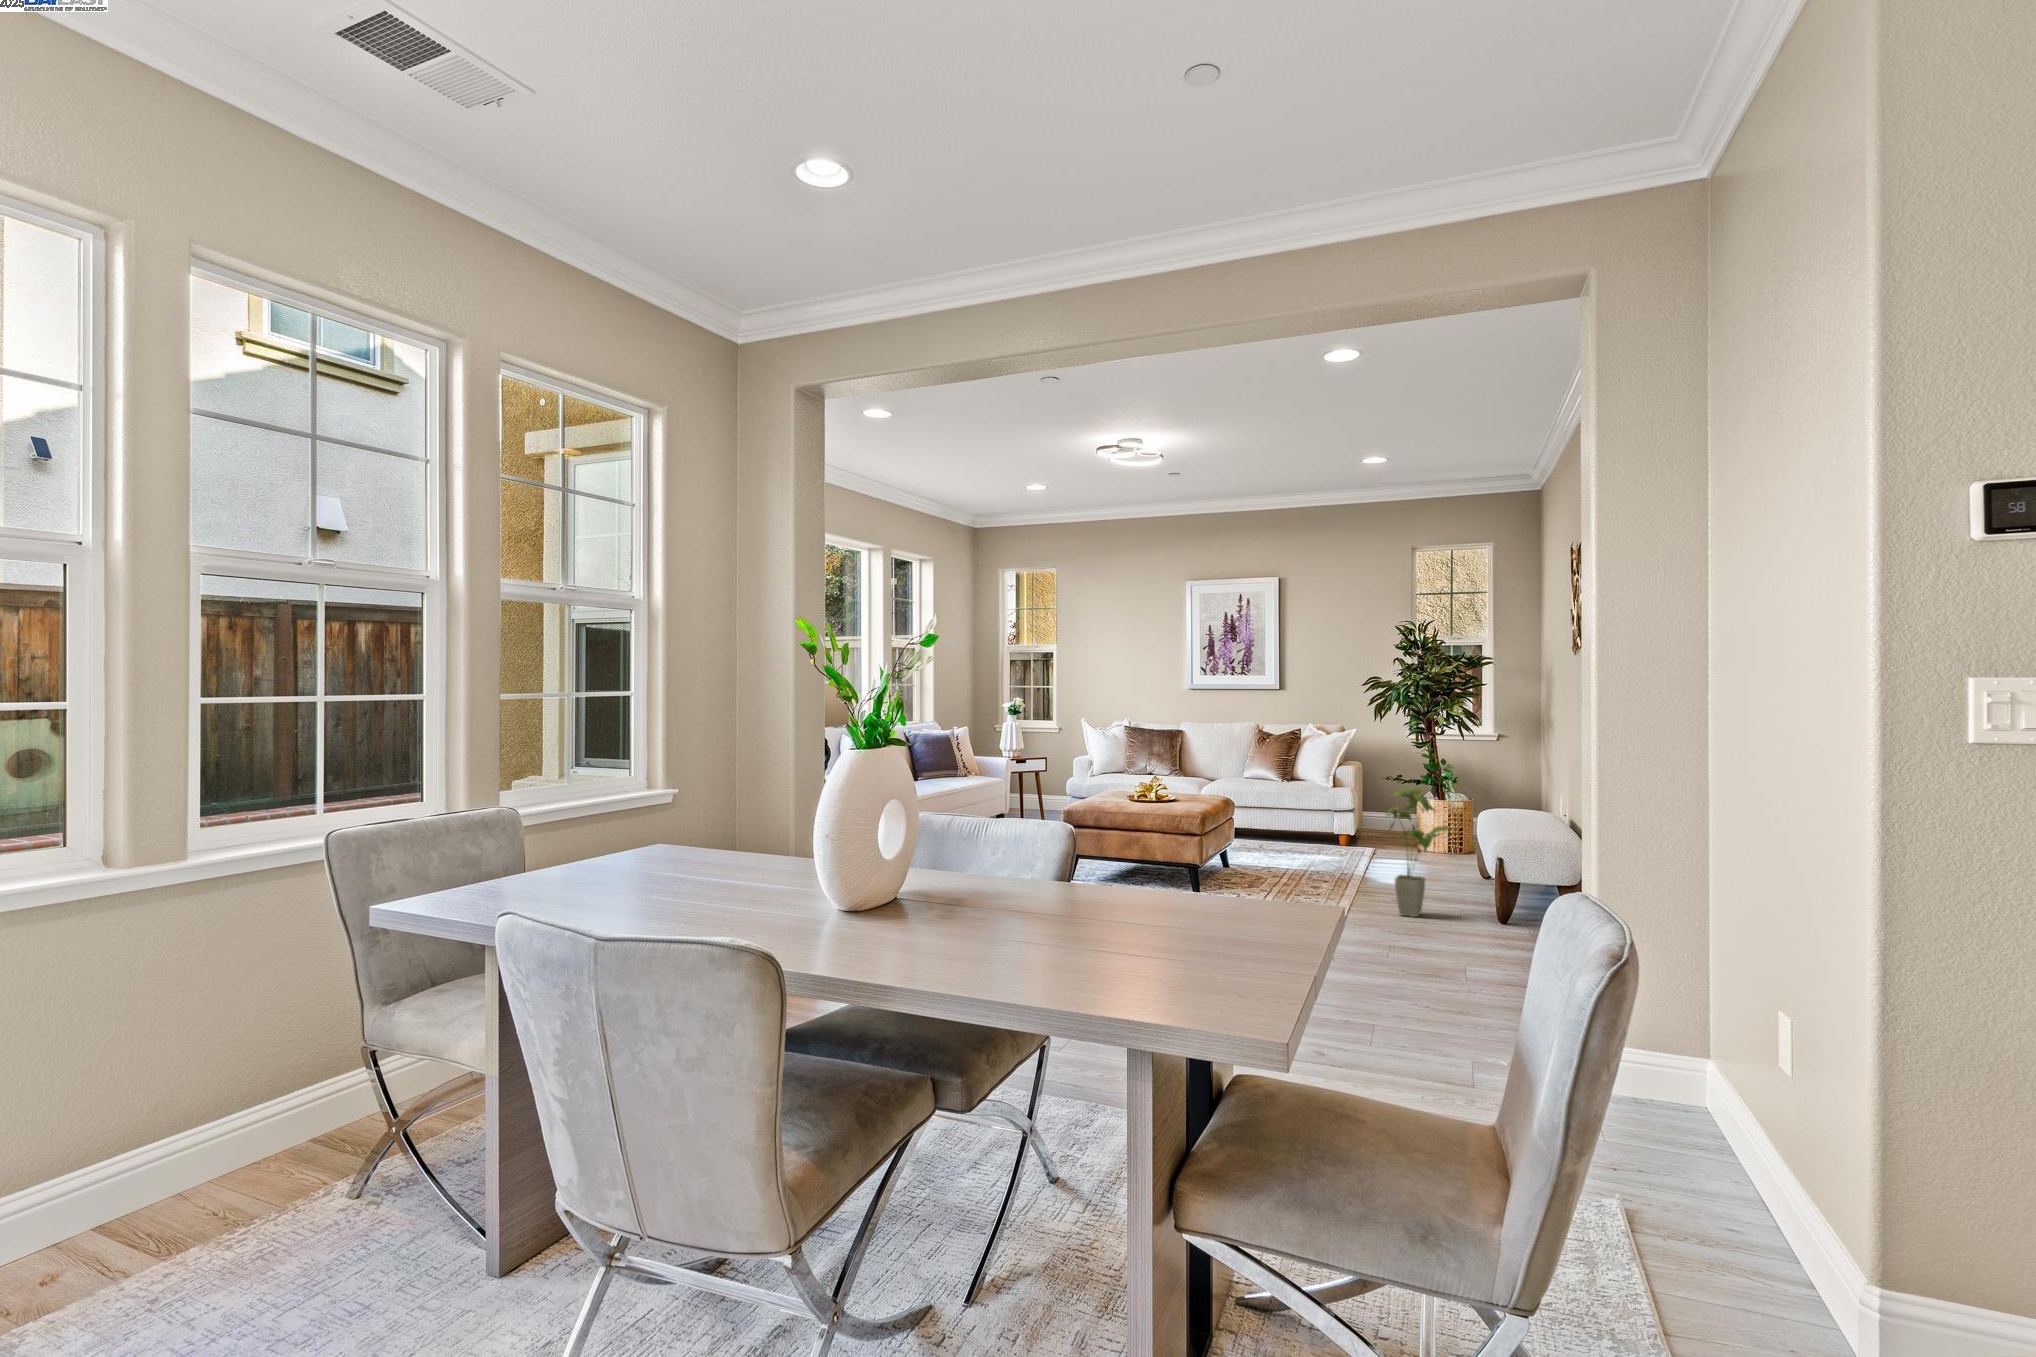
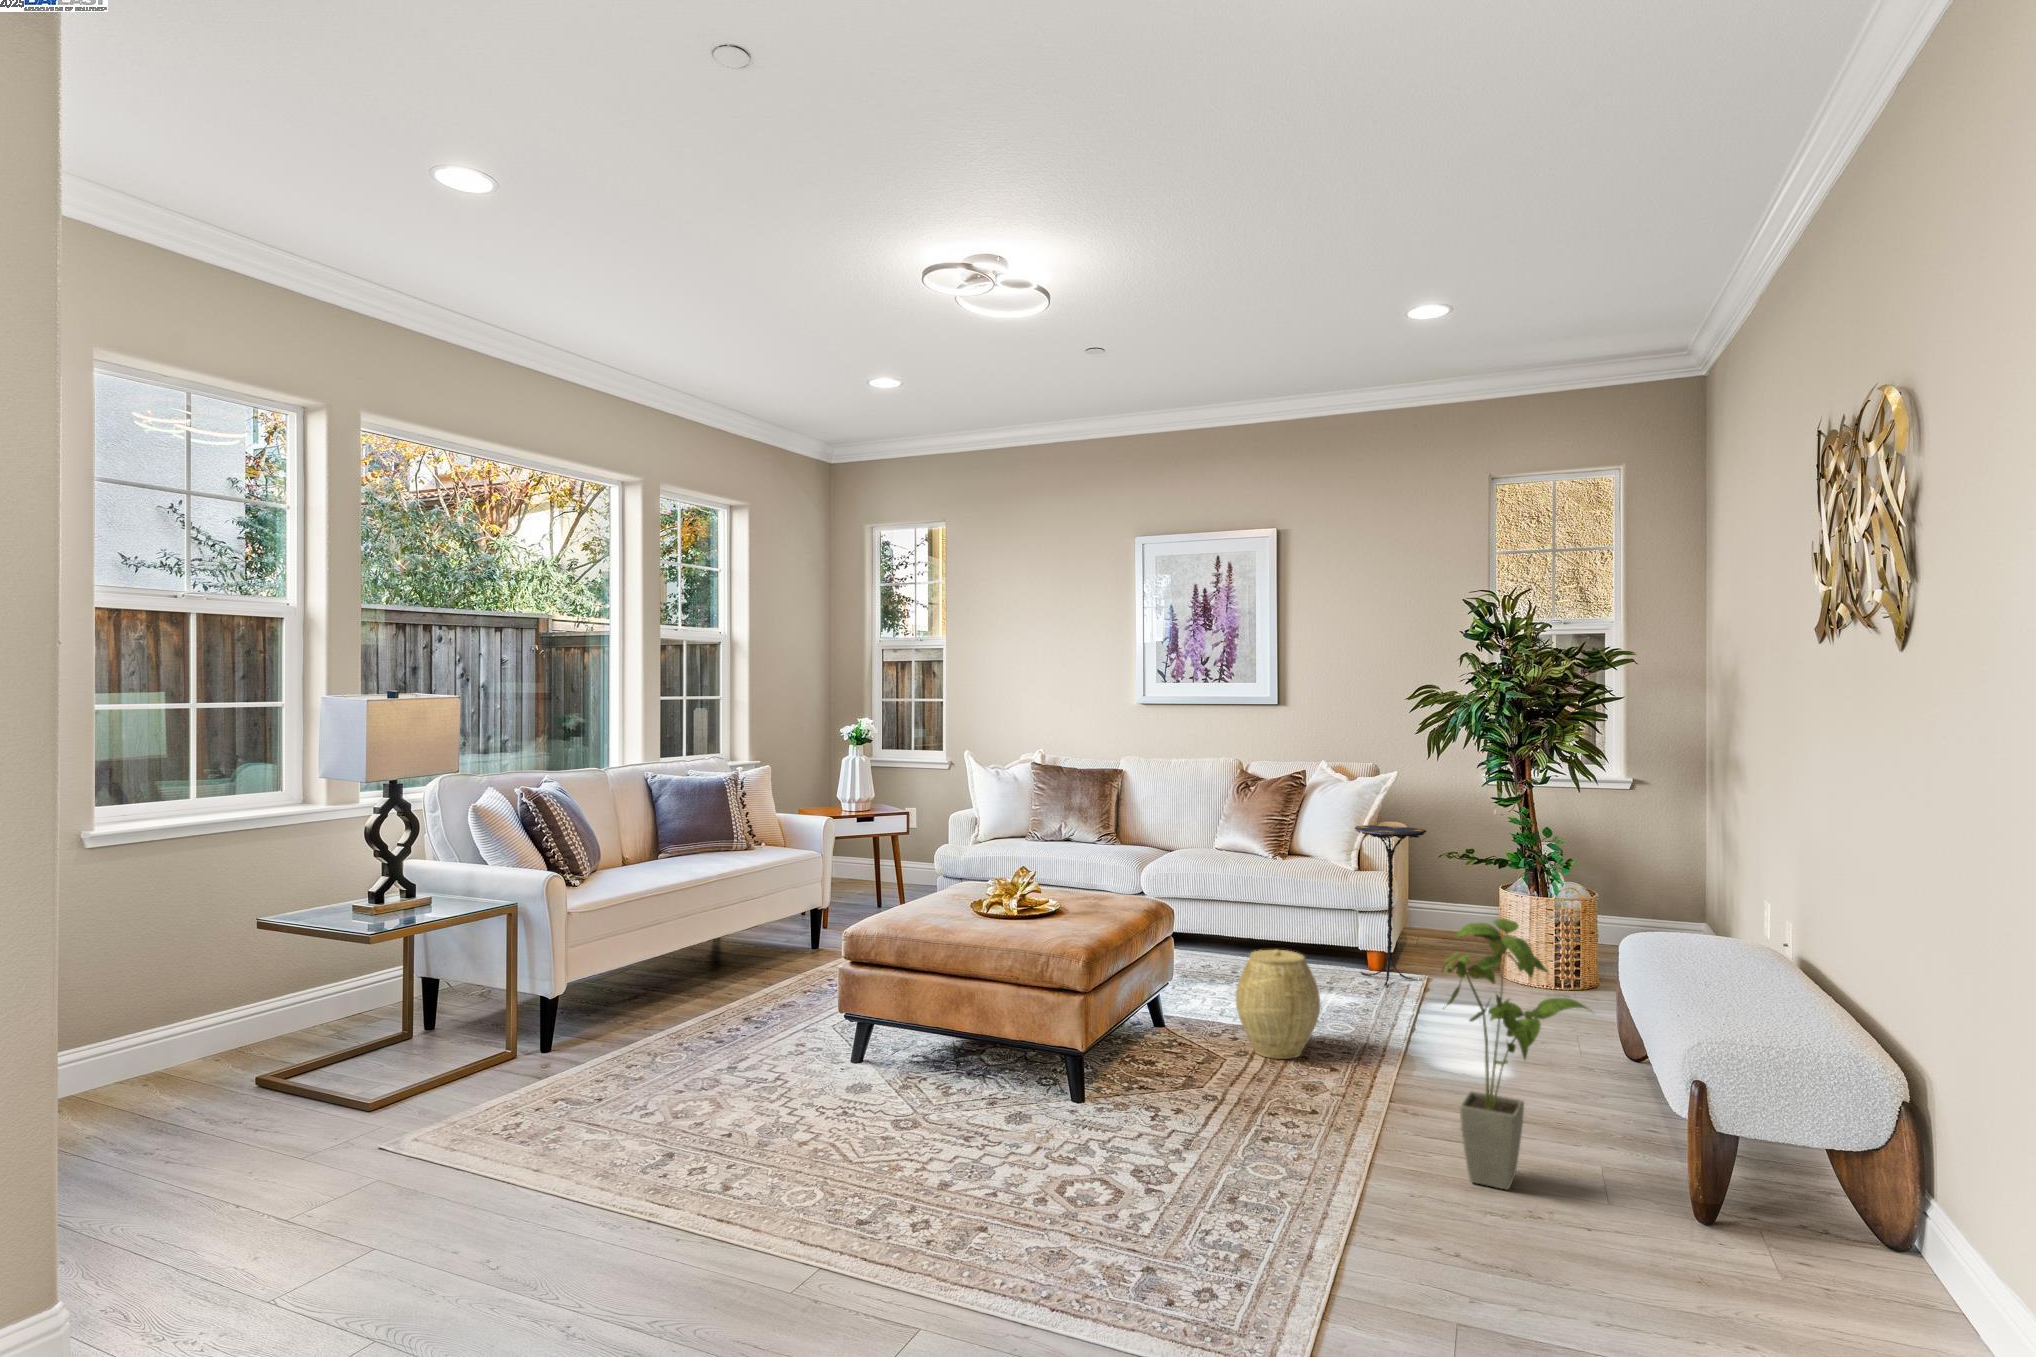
side table: none [1332,760,1374,852] -> present [1355,825,1426,986]
woven basket: none [1272,821,1318,879] -> present [1236,950,1320,1059]

